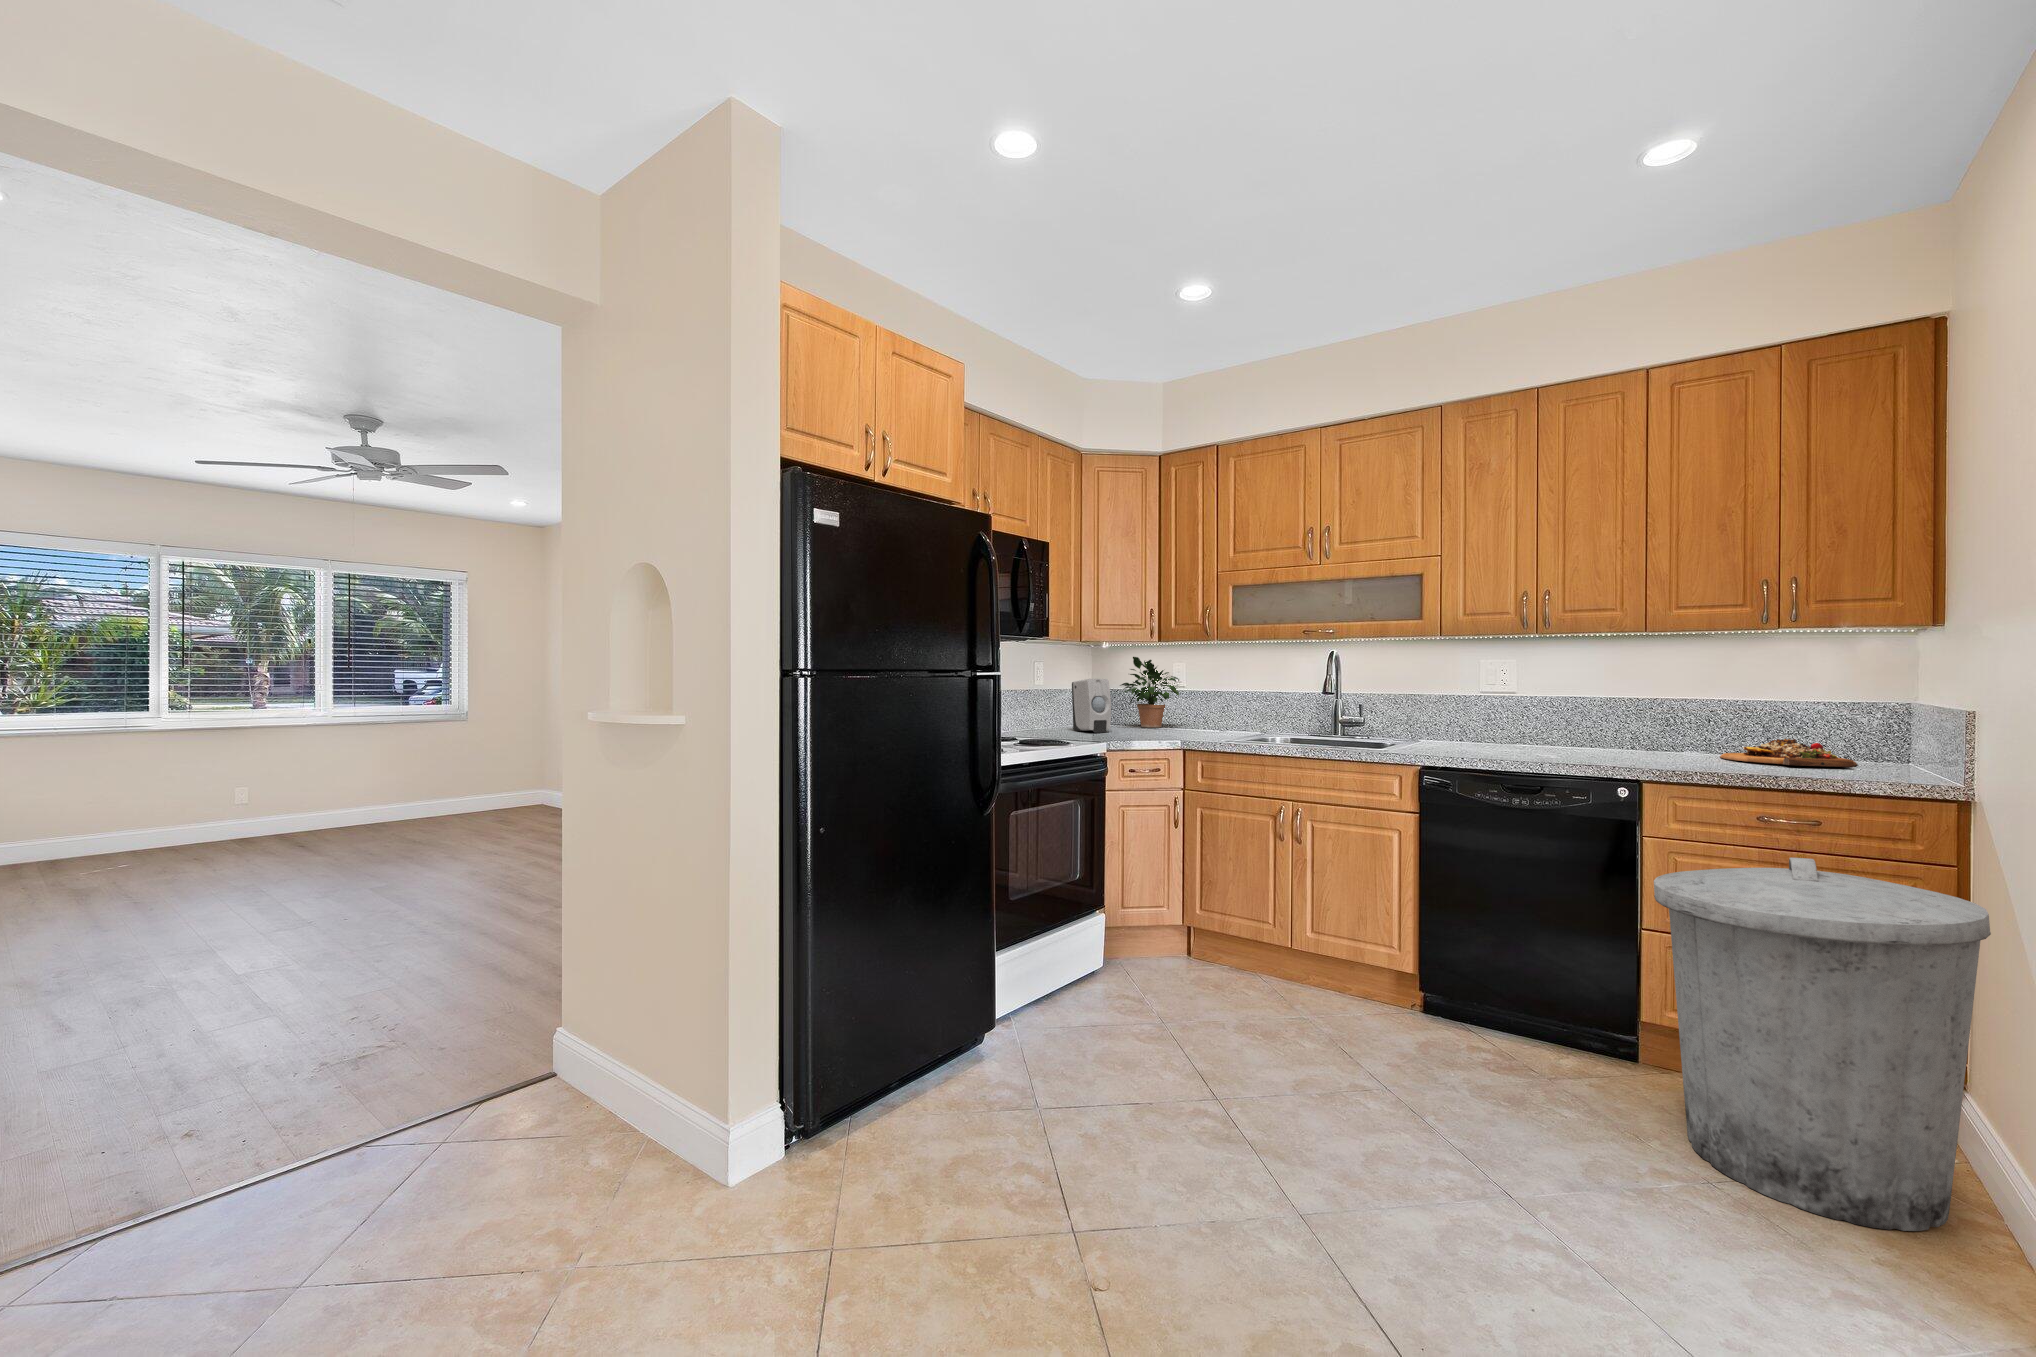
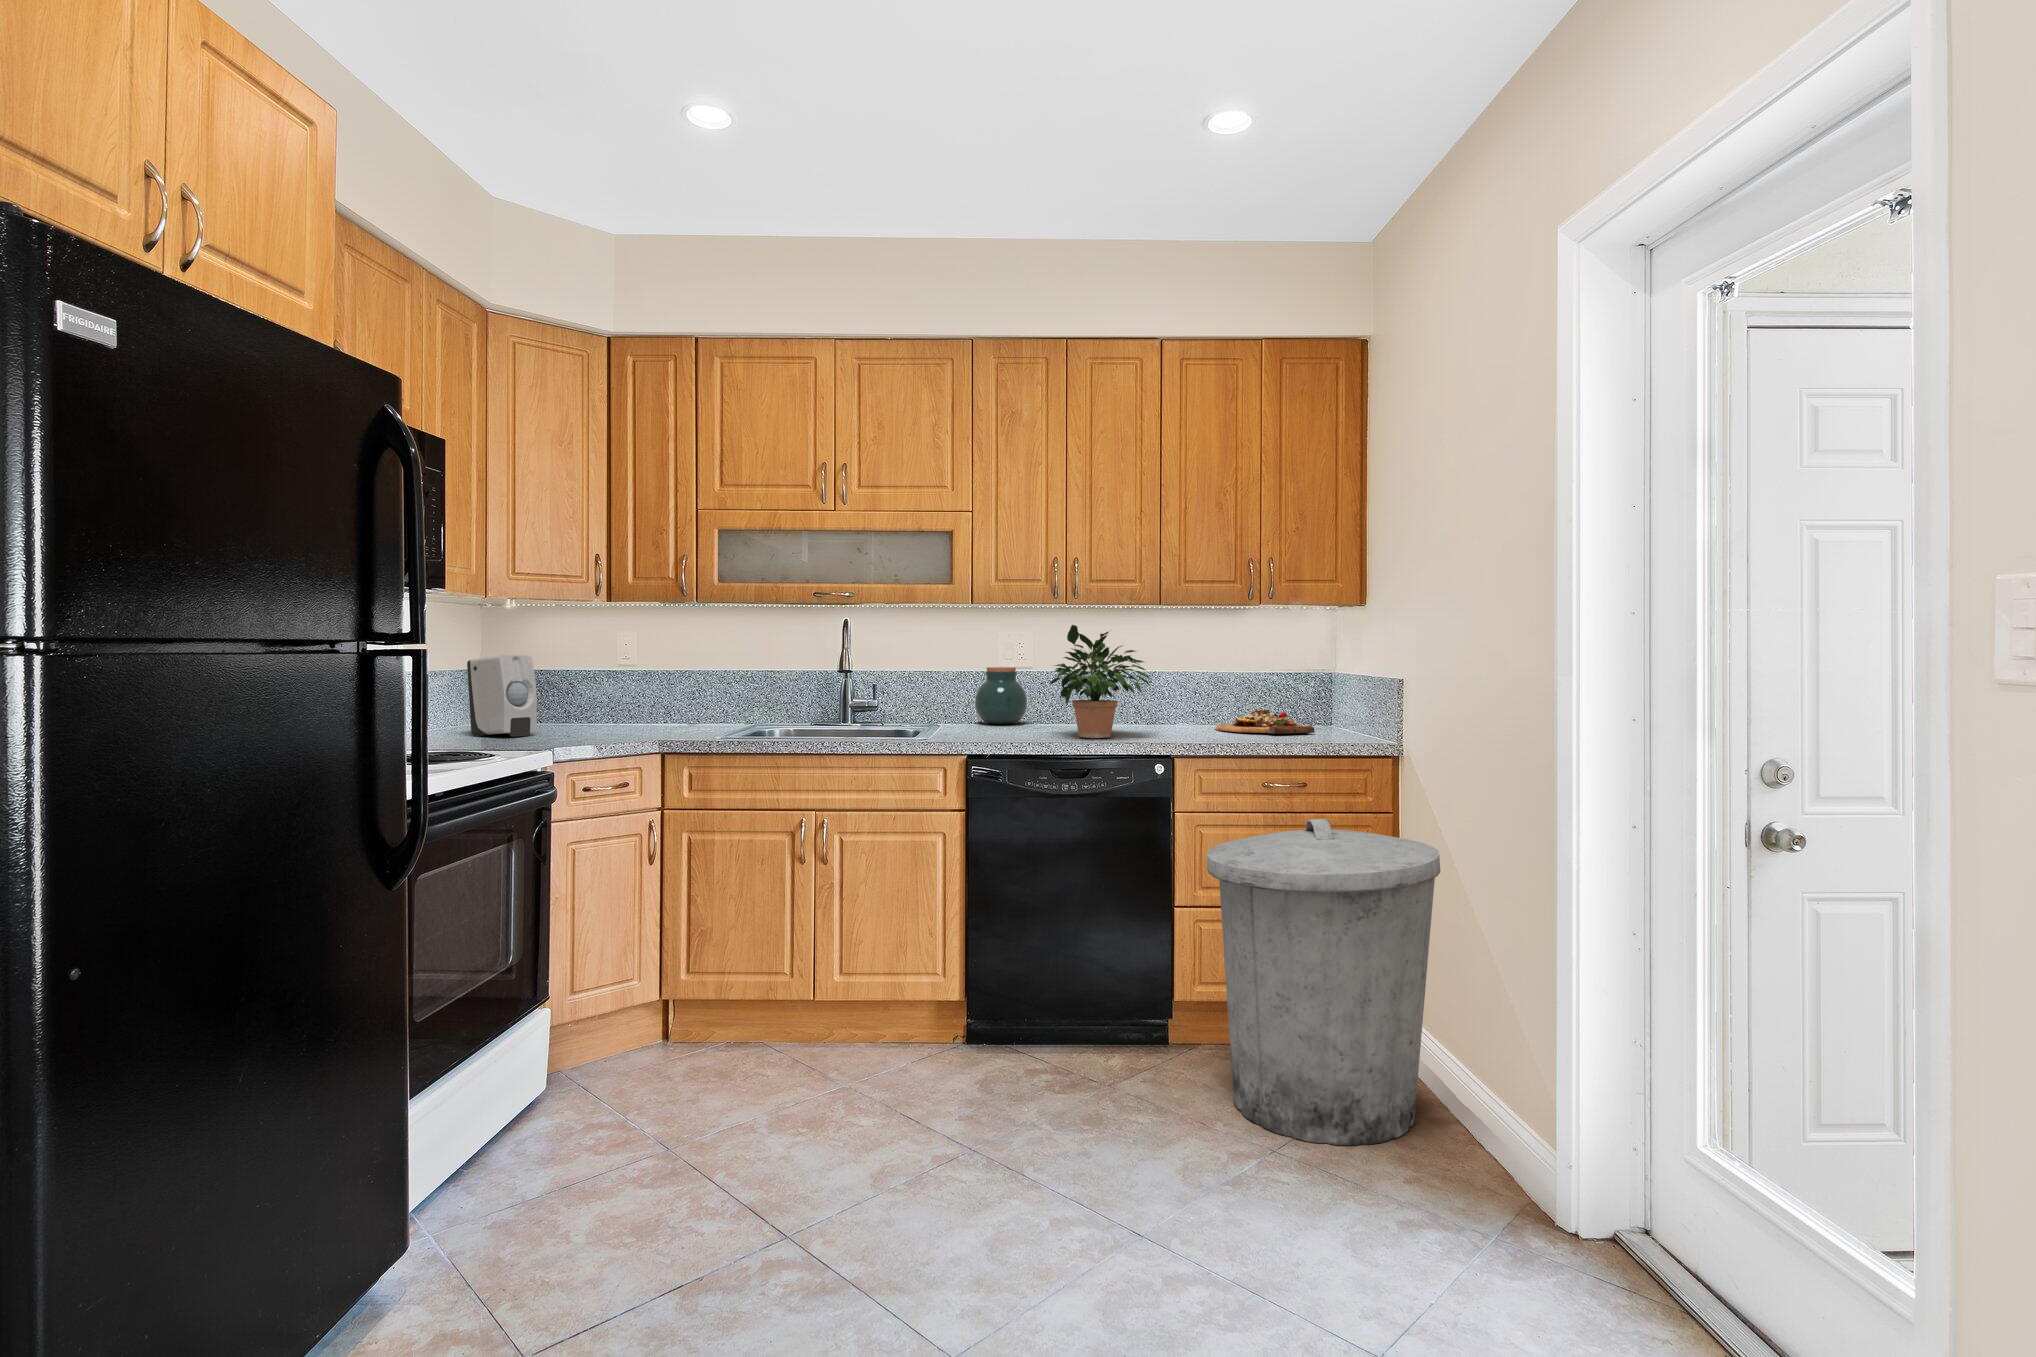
potted plant: present [1120,657,1179,728] -> present [1050,625,1150,738]
jar: none [1453,690,1505,741] -> present [975,667,1027,724]

